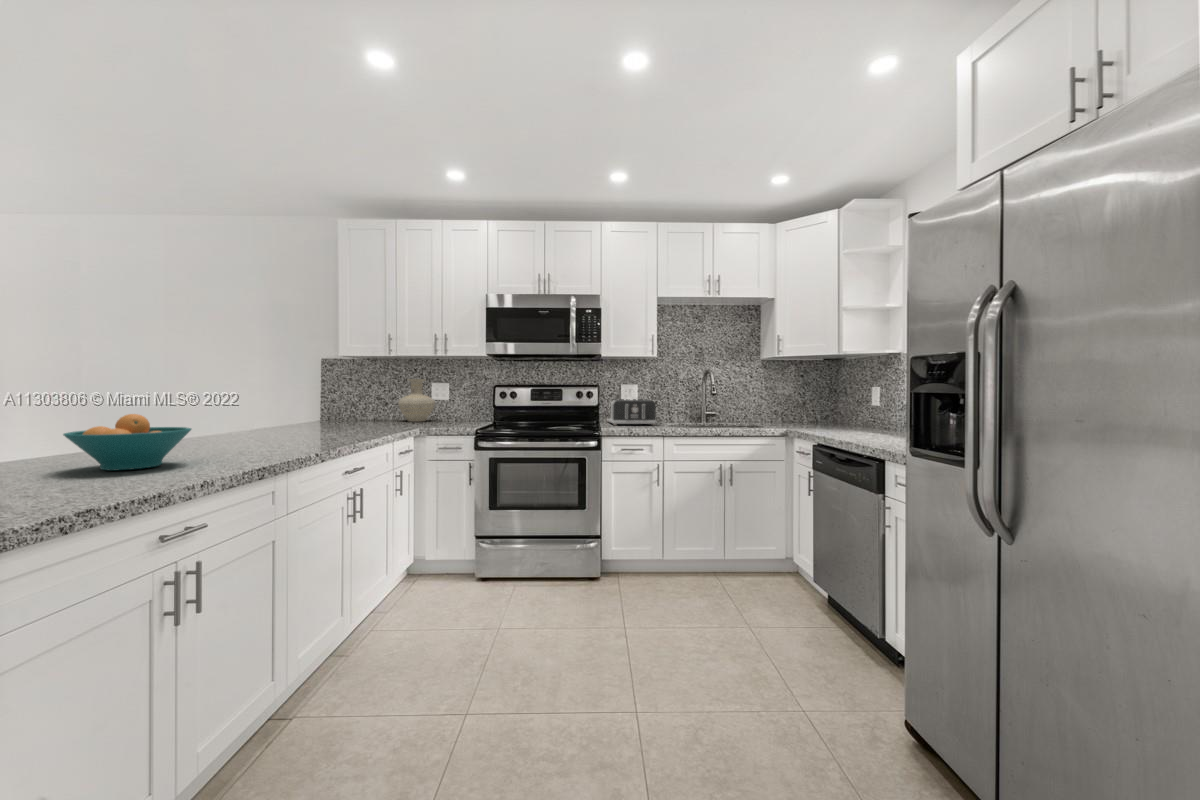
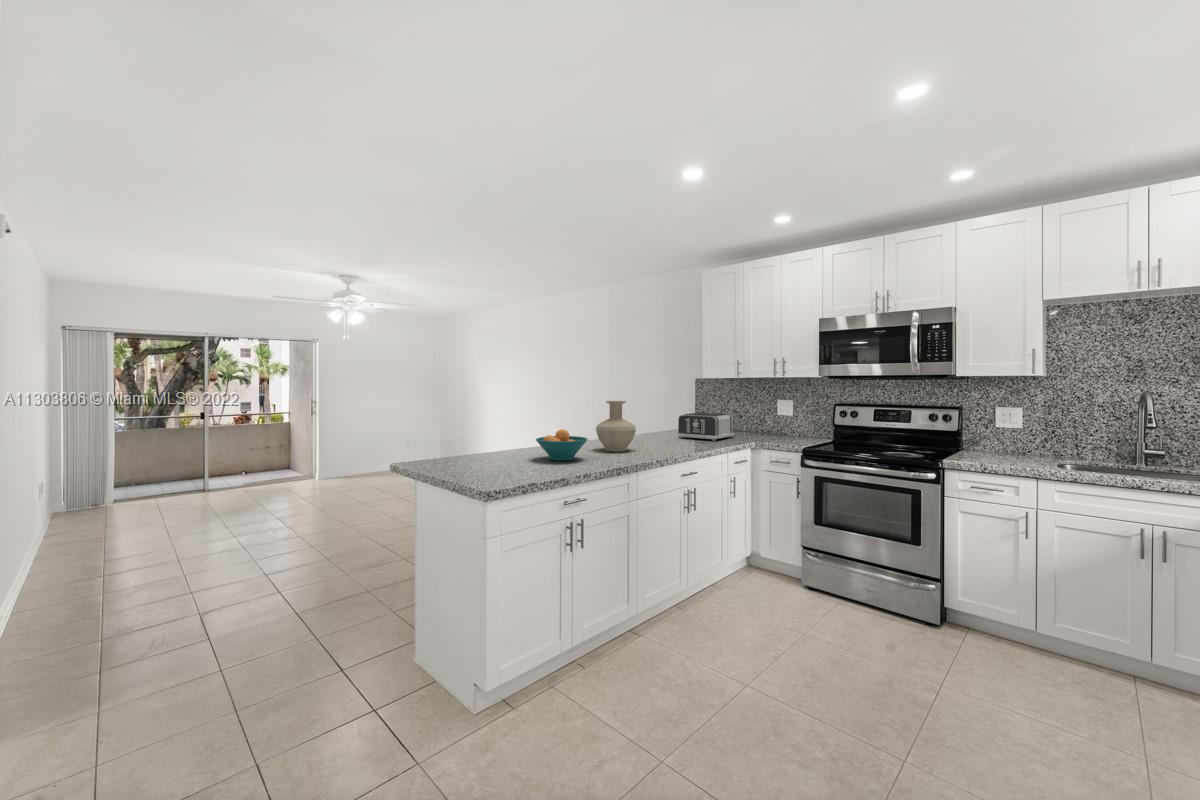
vase: present [398,379,435,422] -> present [596,401,636,452]
toaster: present [607,399,656,426] -> present [678,413,734,441]

